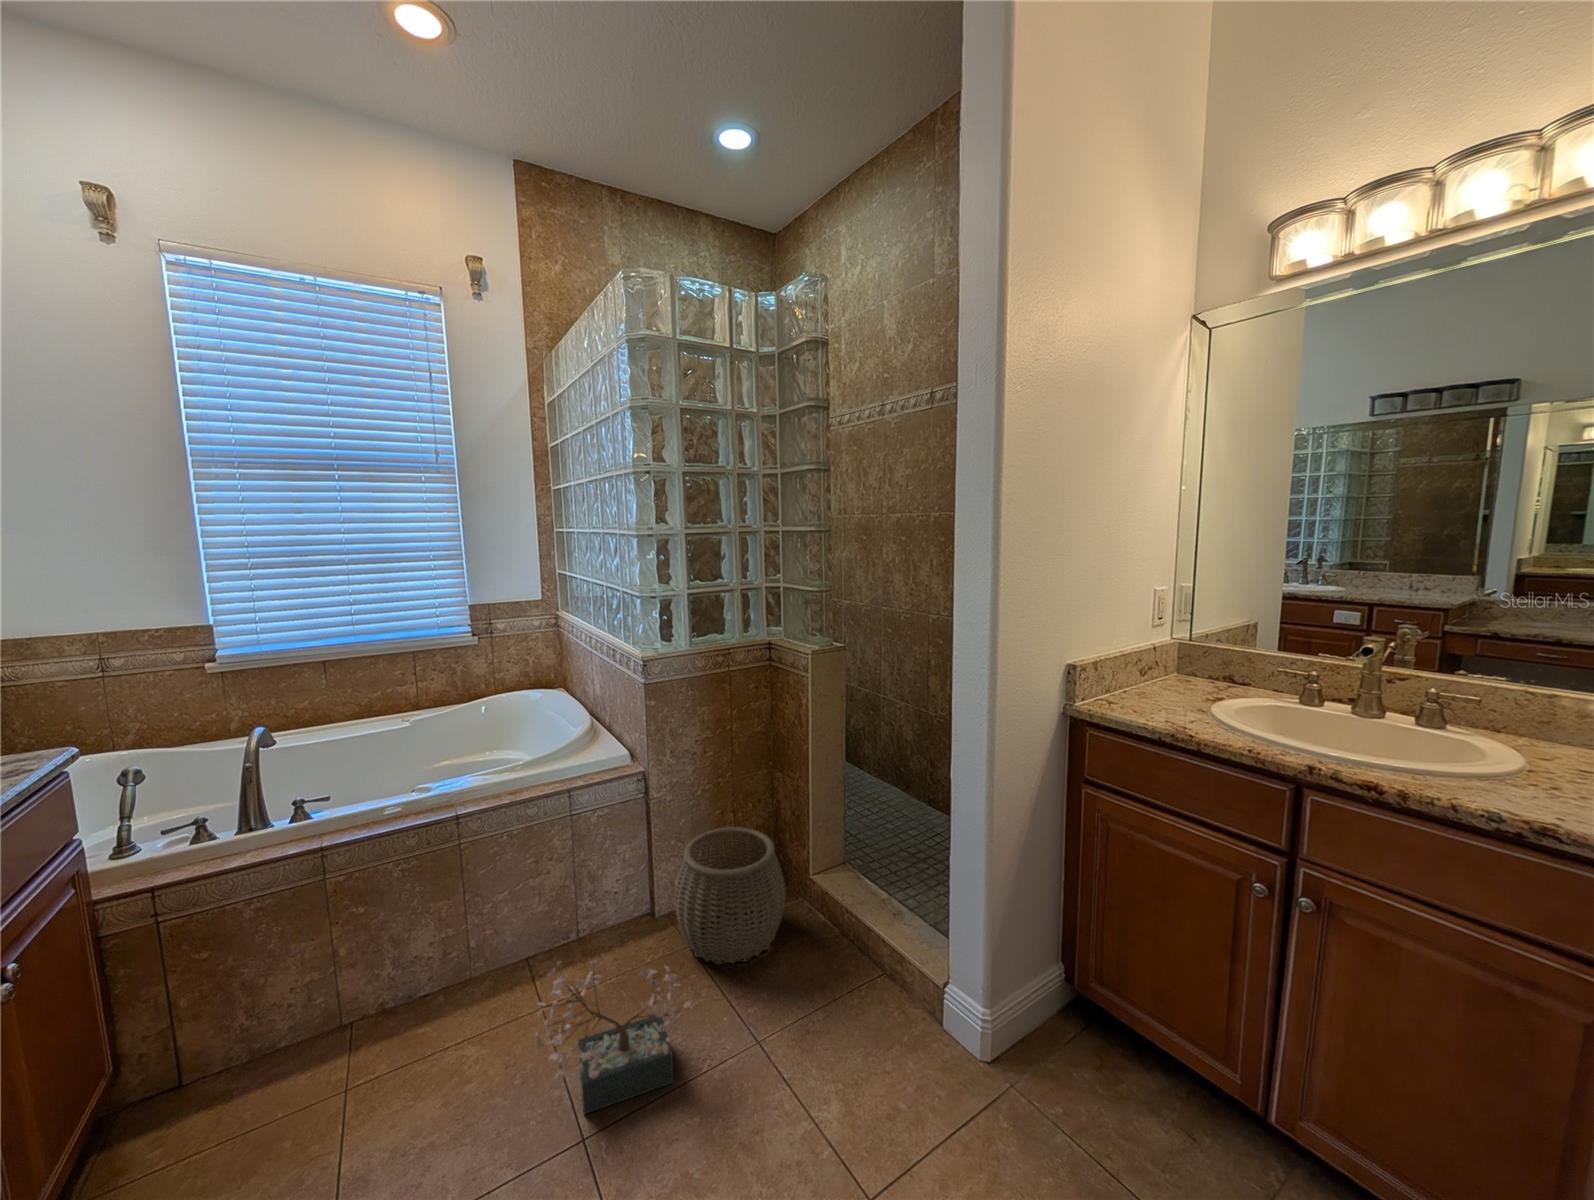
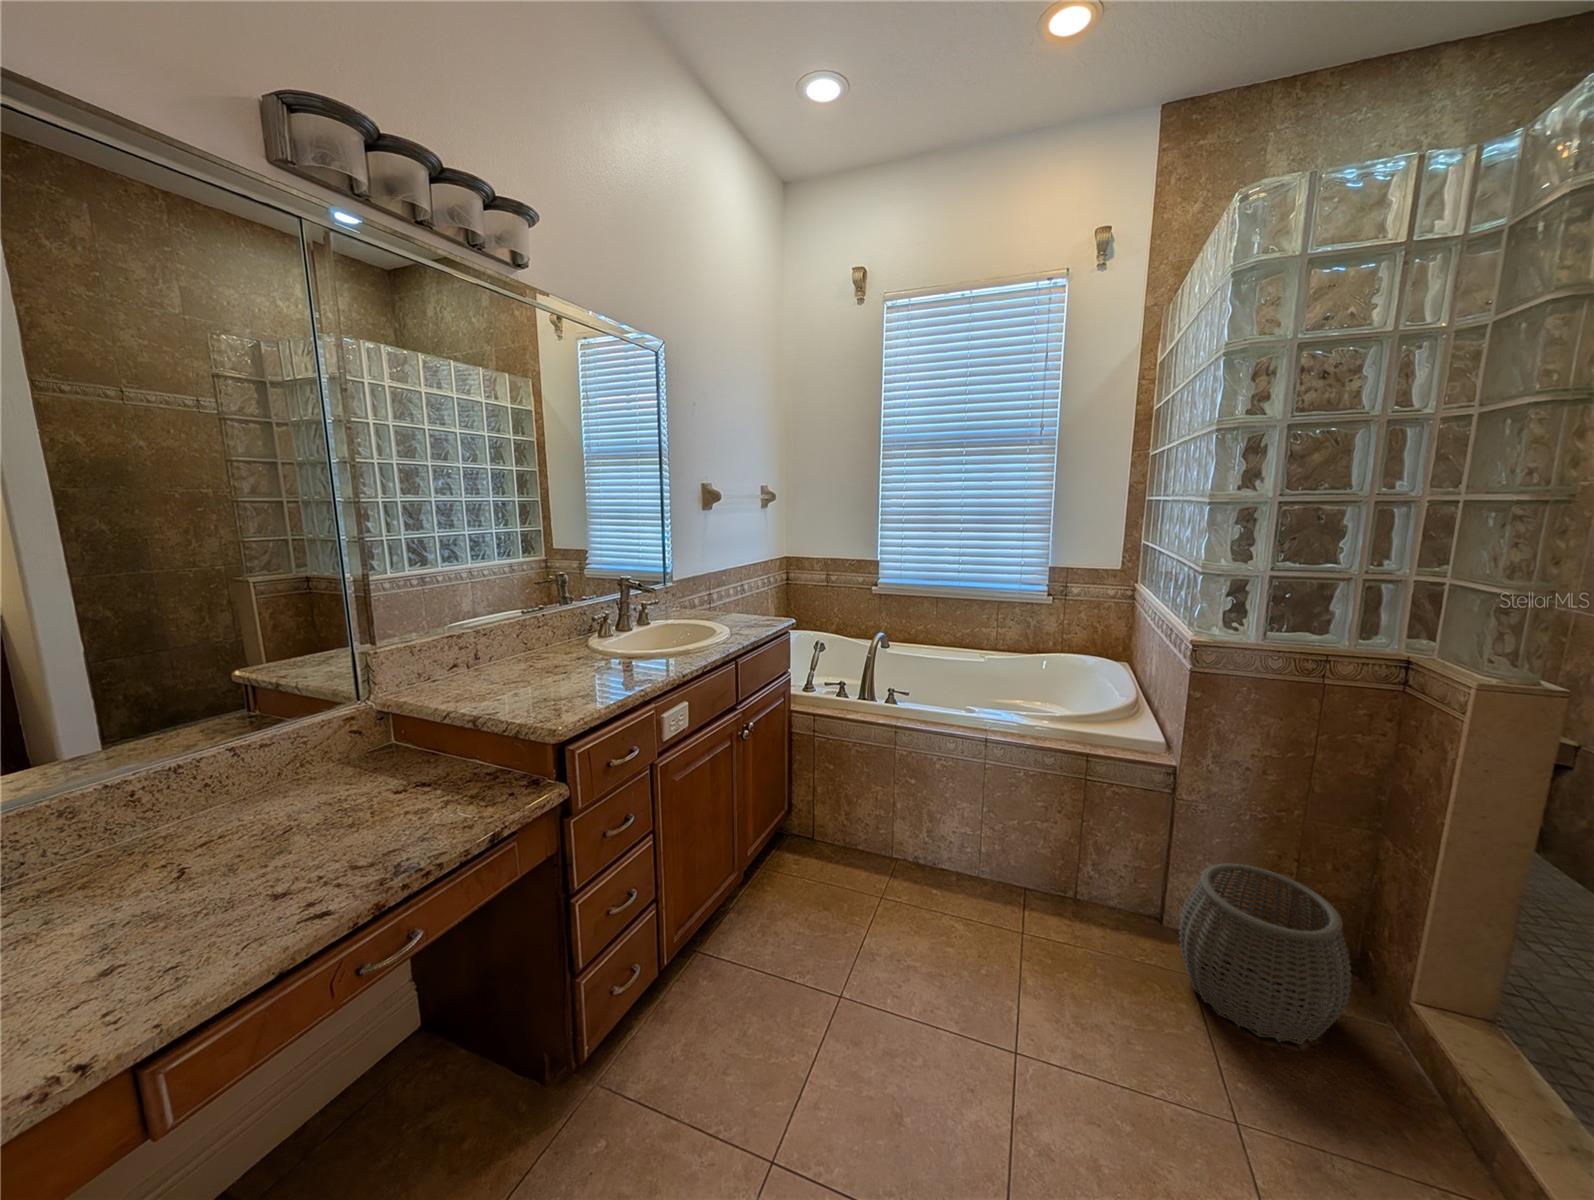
decorative plant: present [535,960,692,1114] -> none [995,894,1154,1079]

